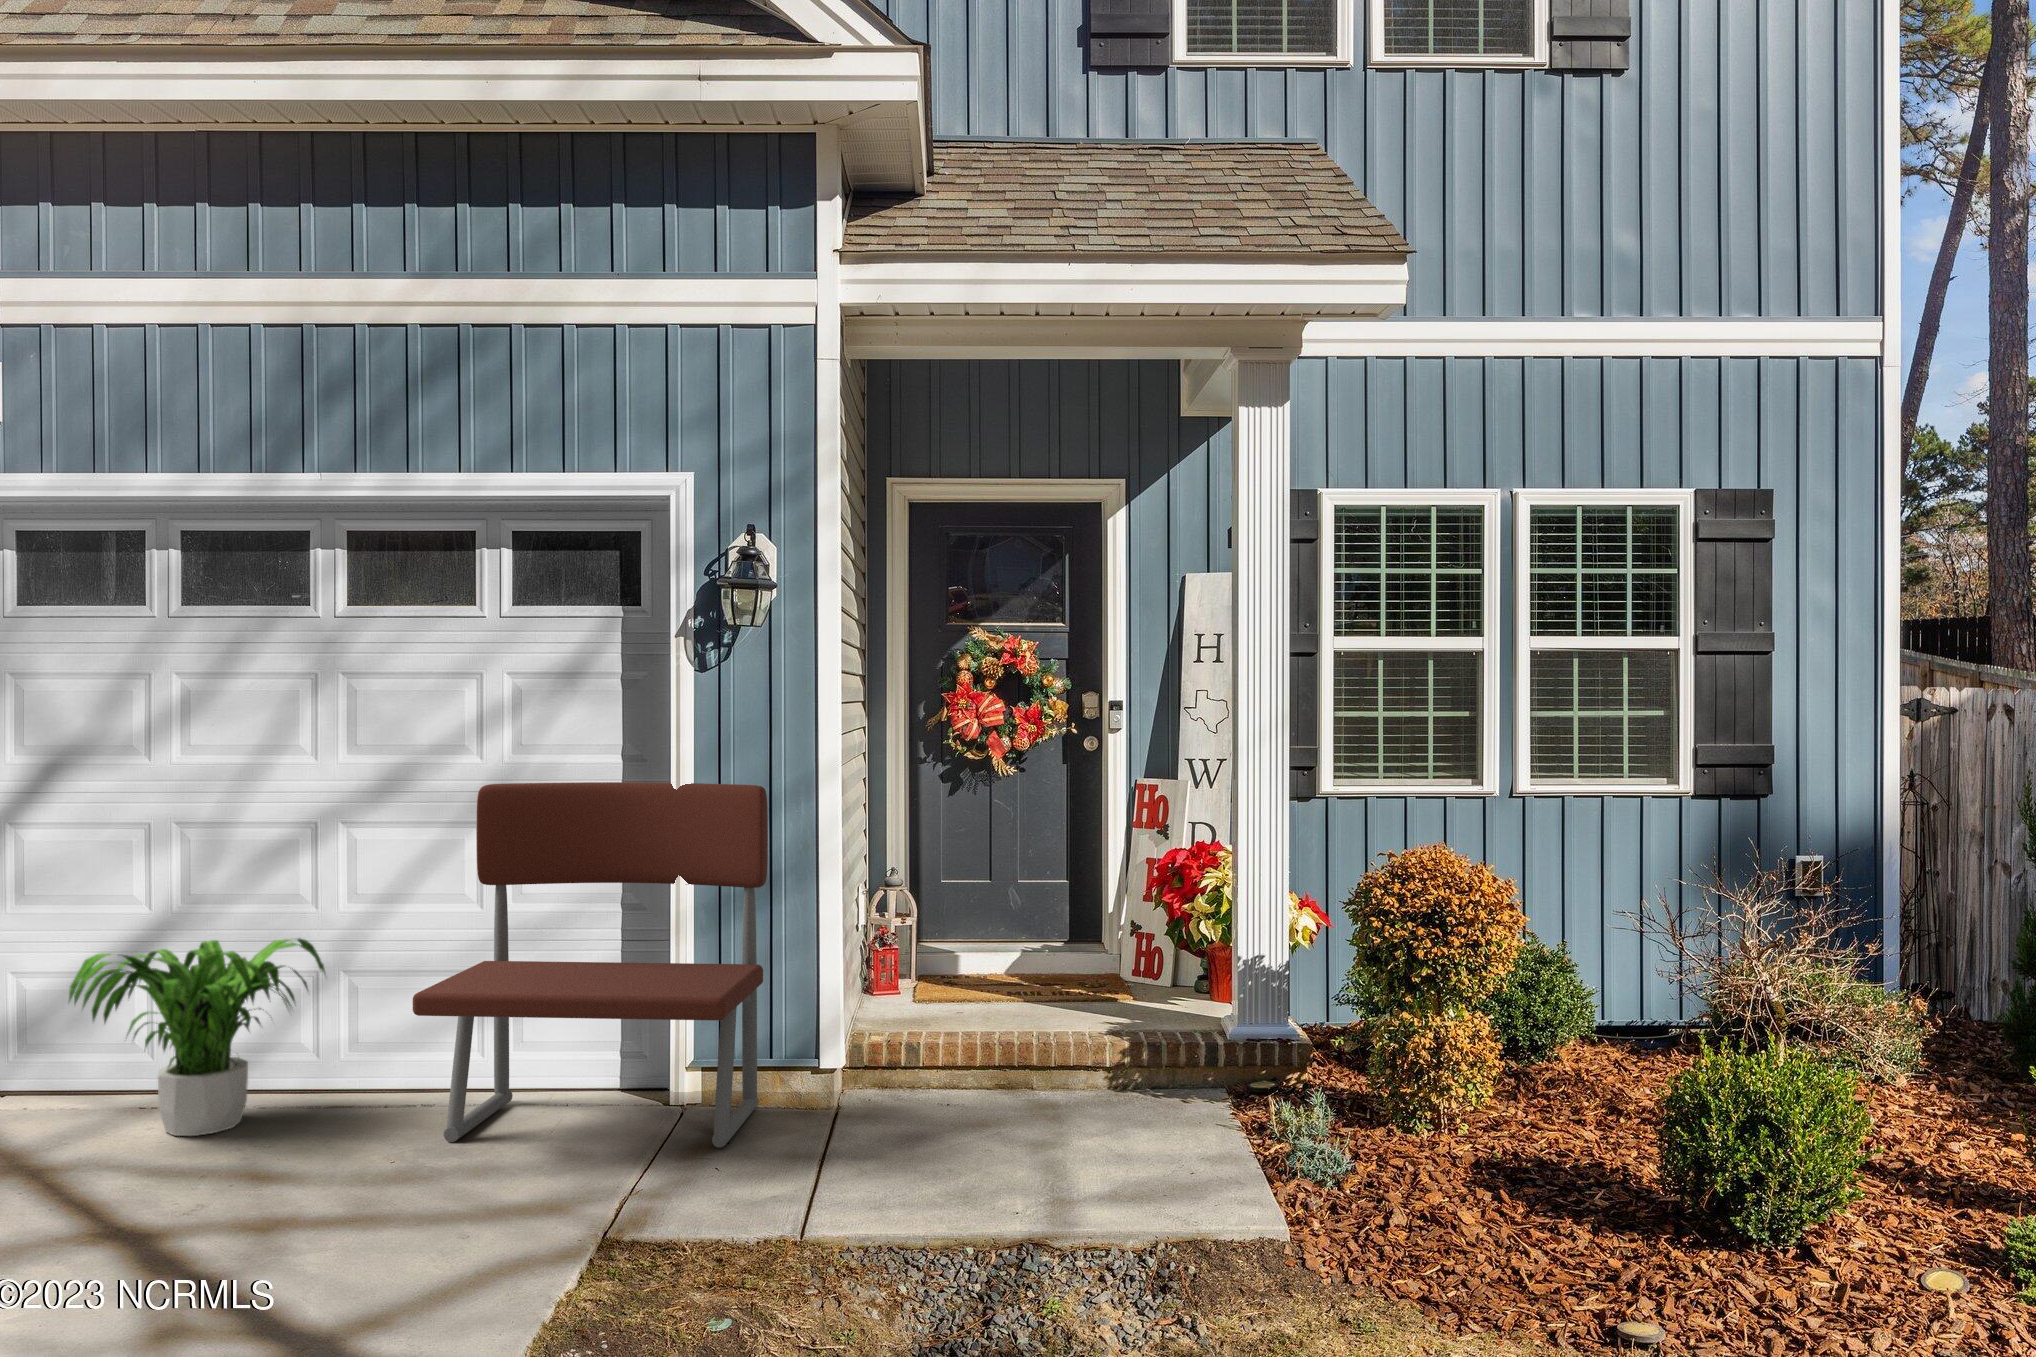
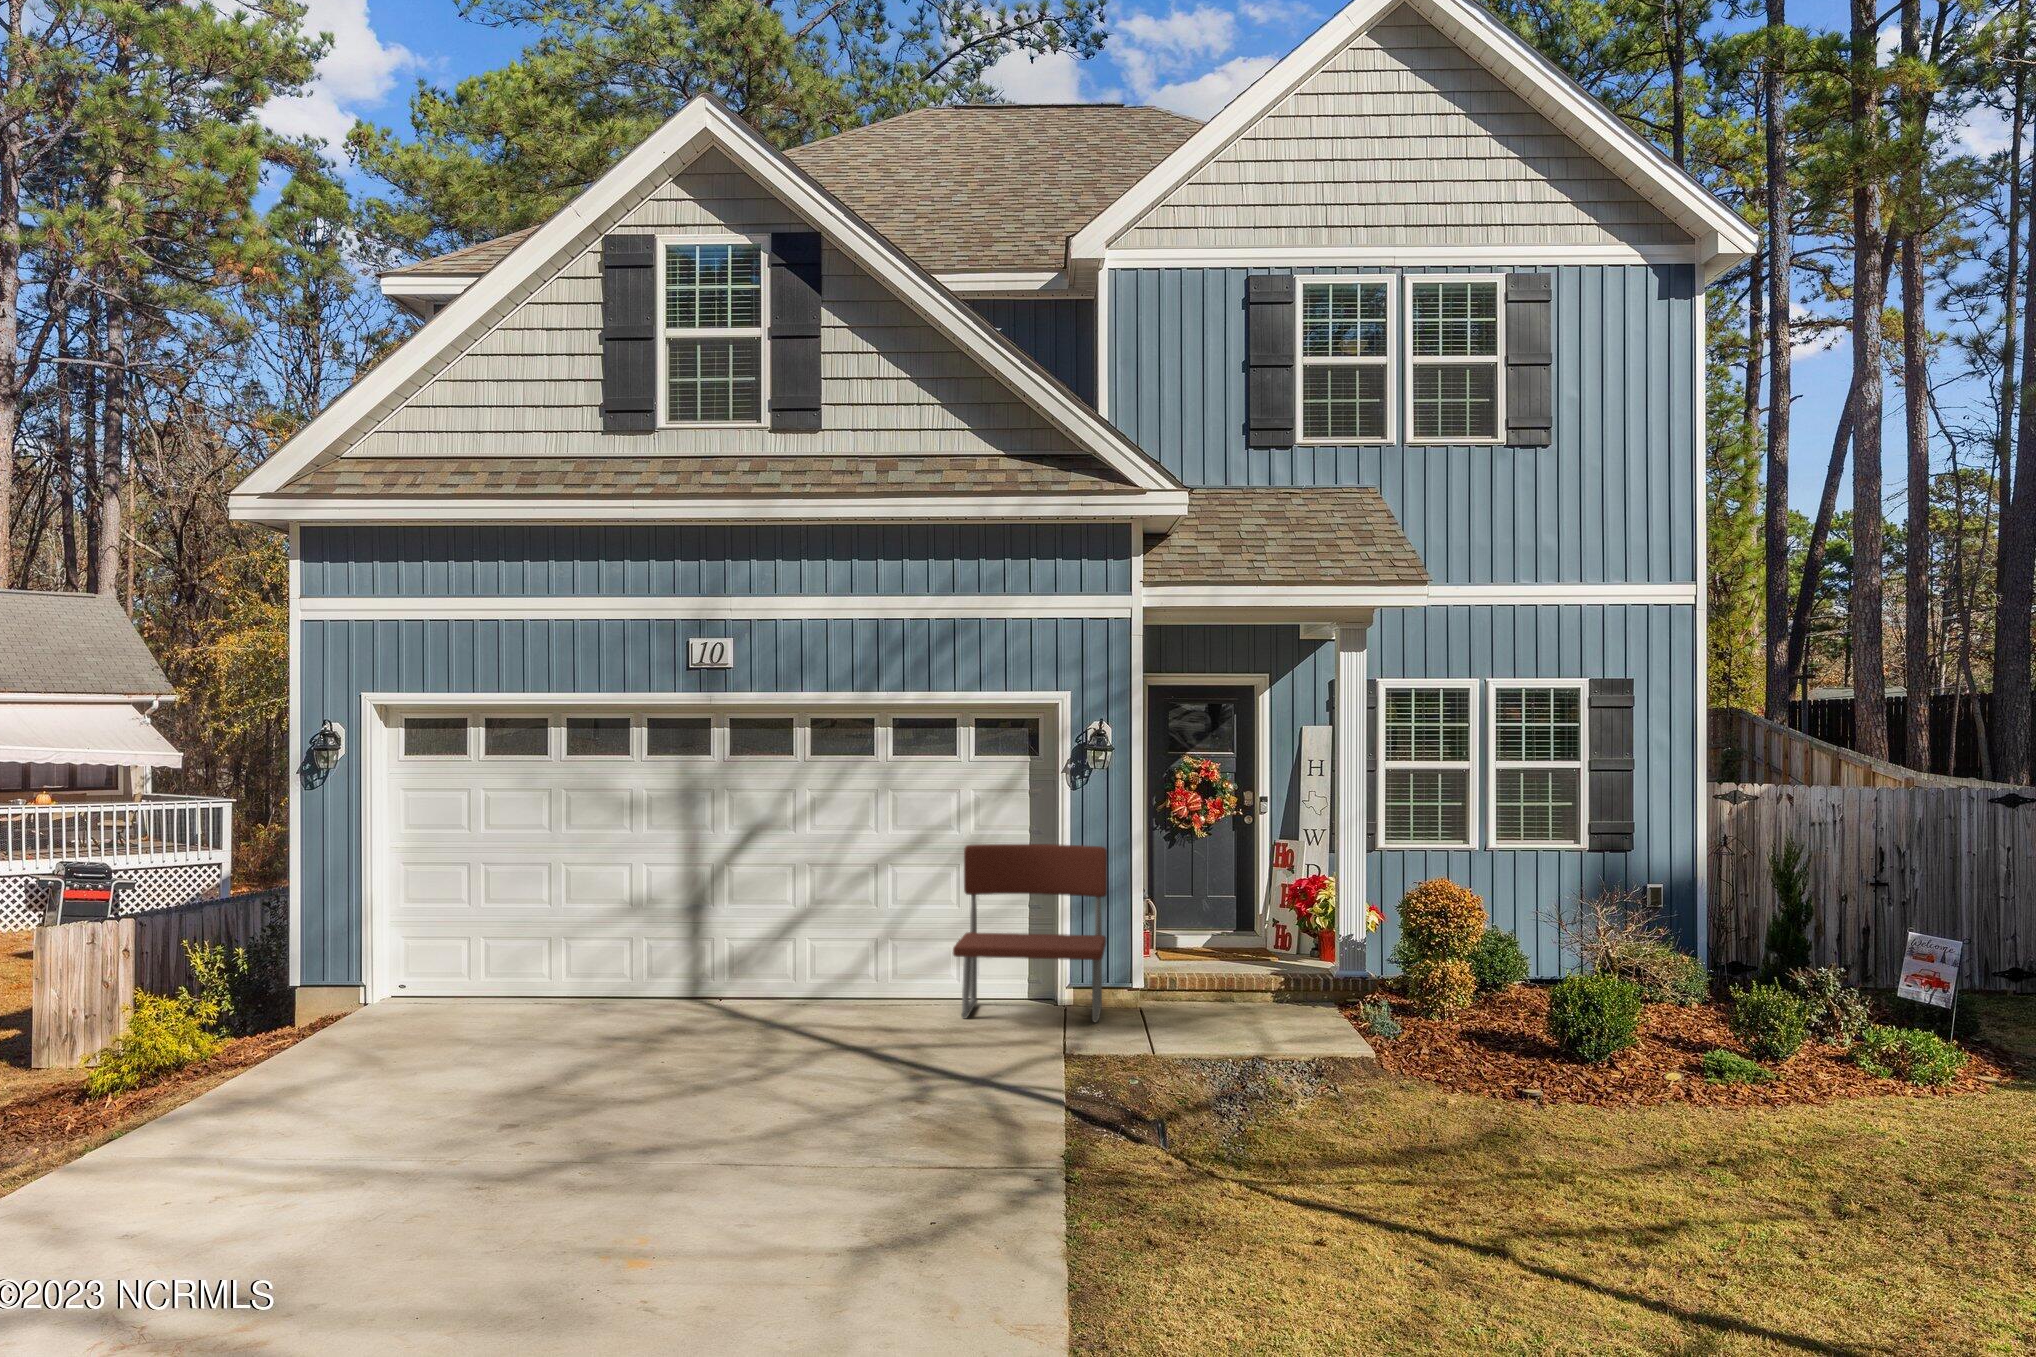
potted plant: present [68,938,325,1136] -> none [792,920,893,1015]

